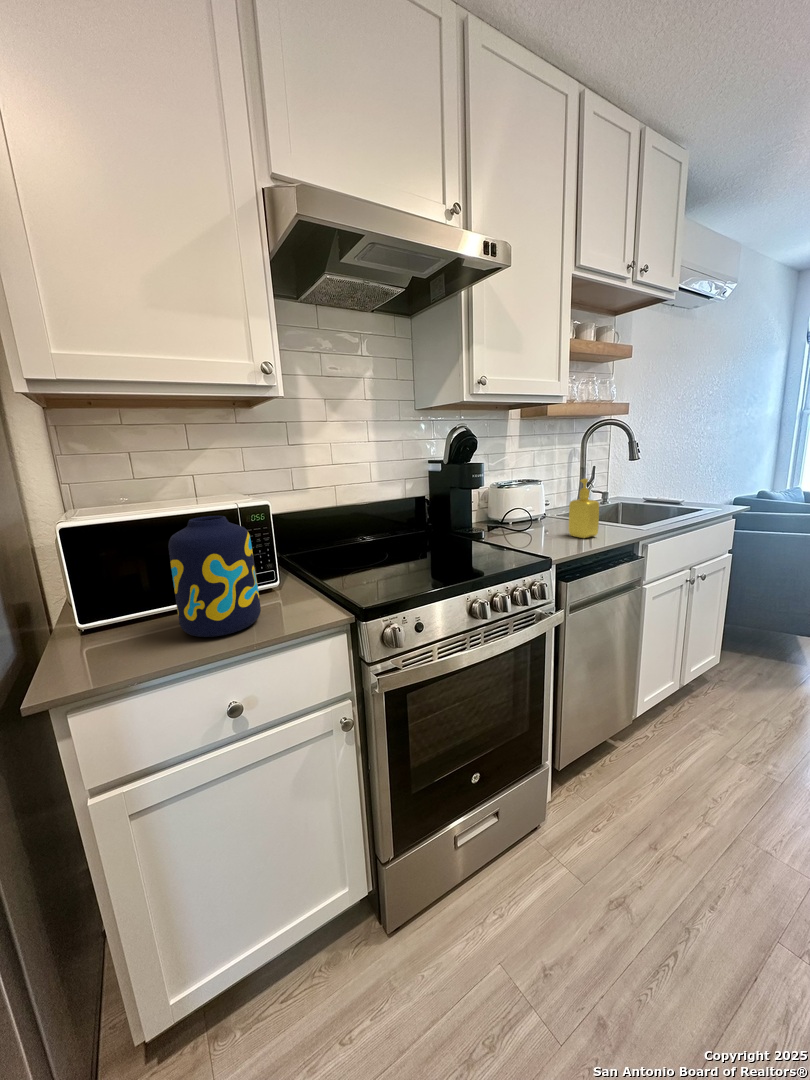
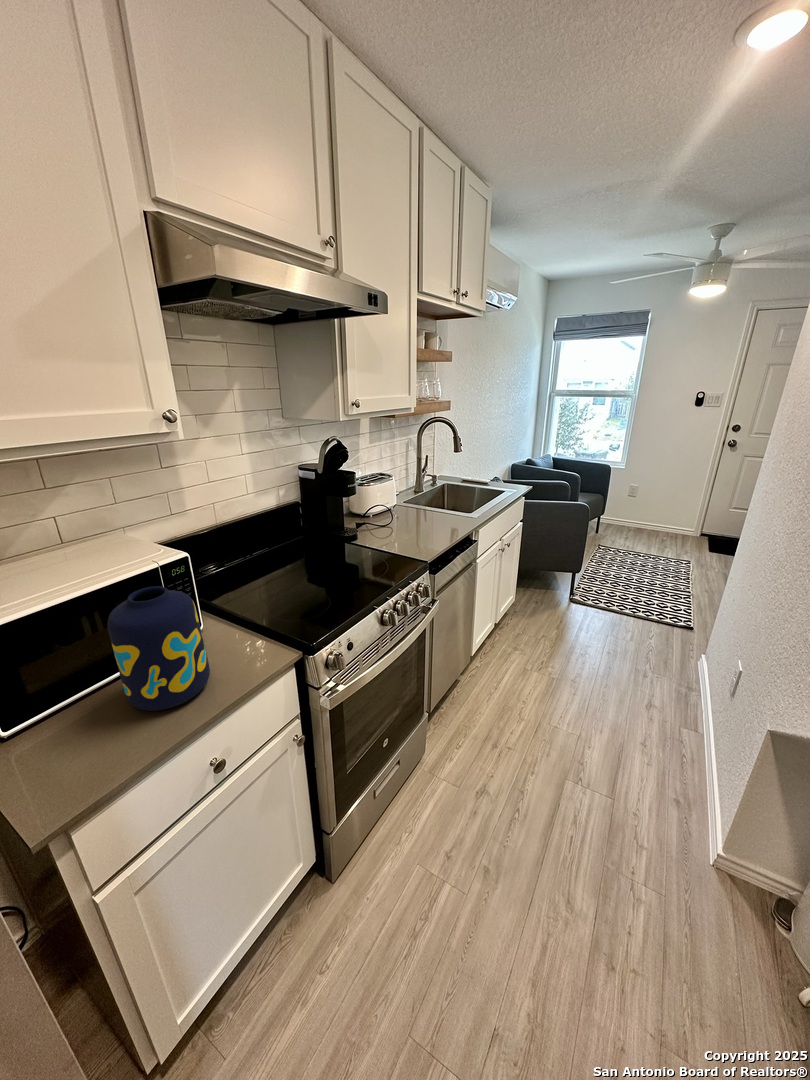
soap dispenser: present [569,479,599,538] -> none [426,483,449,531]

